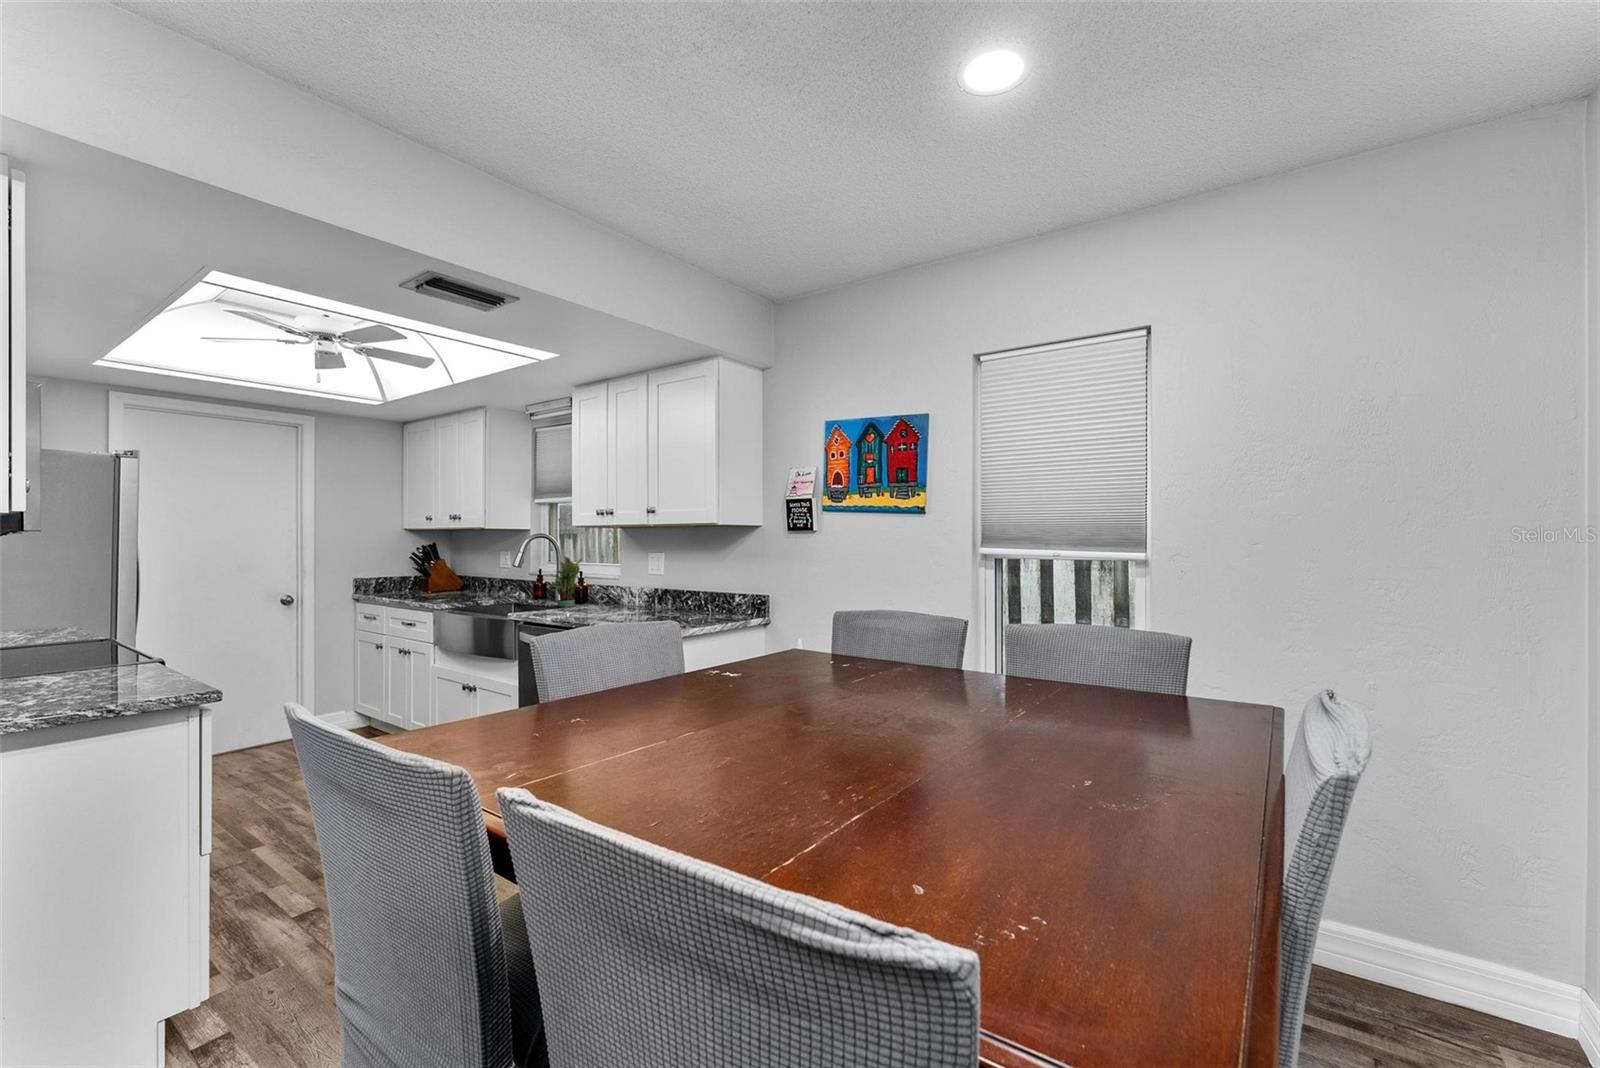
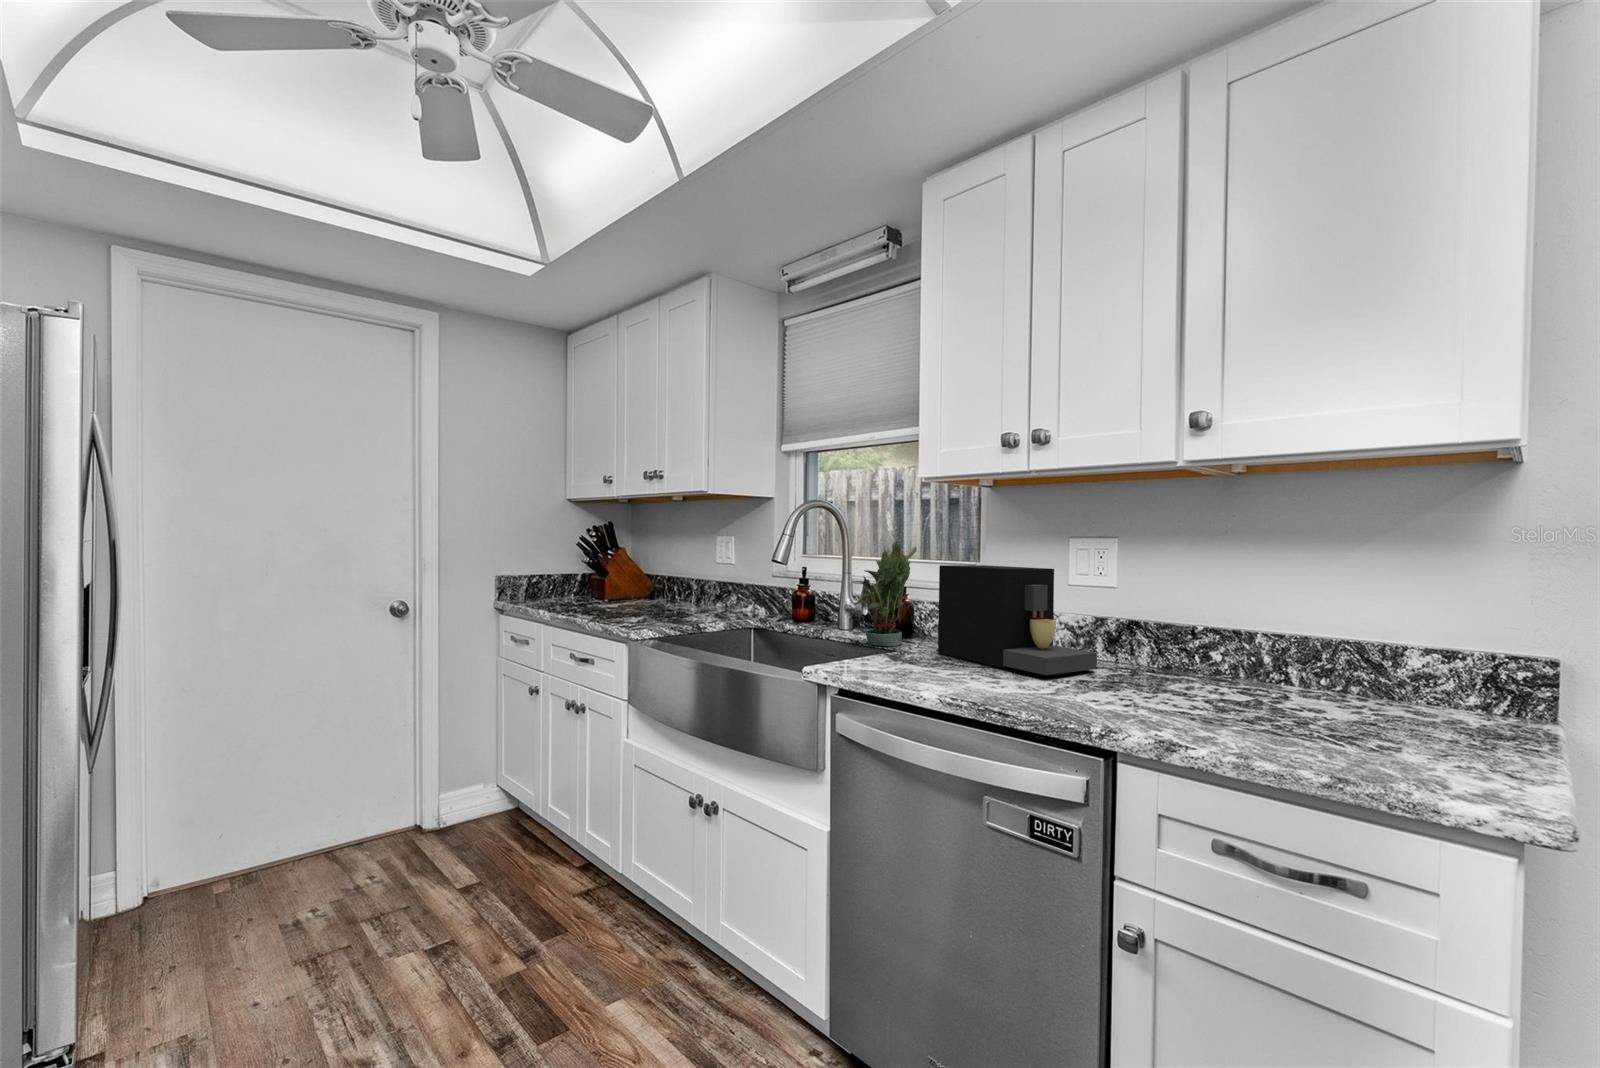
coffee maker: none [585,567,640,612] -> present [938,565,1097,675]

